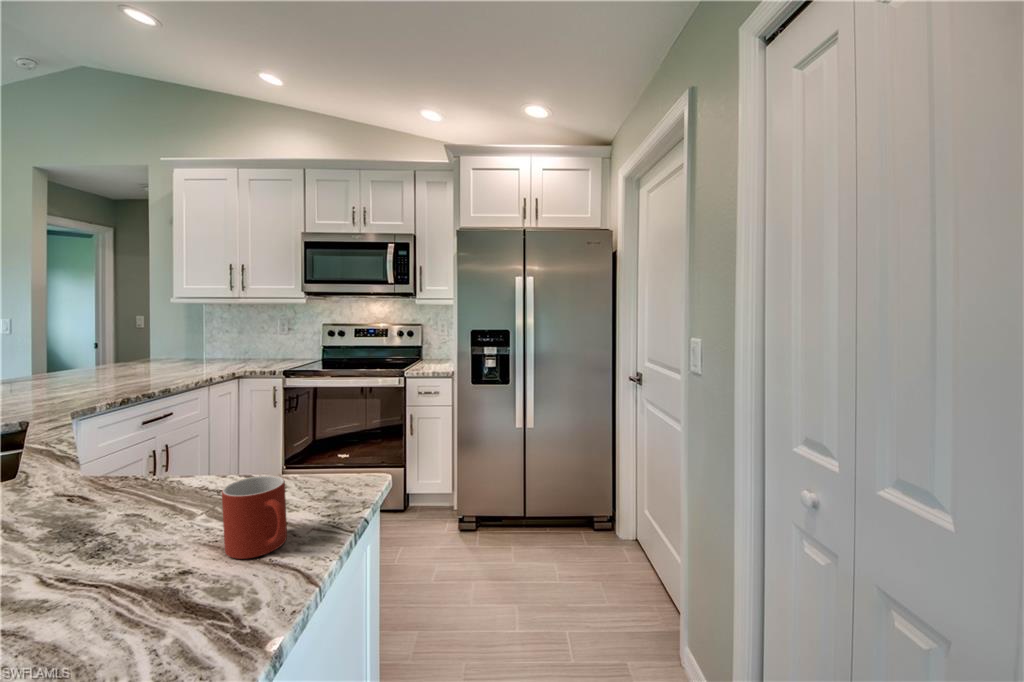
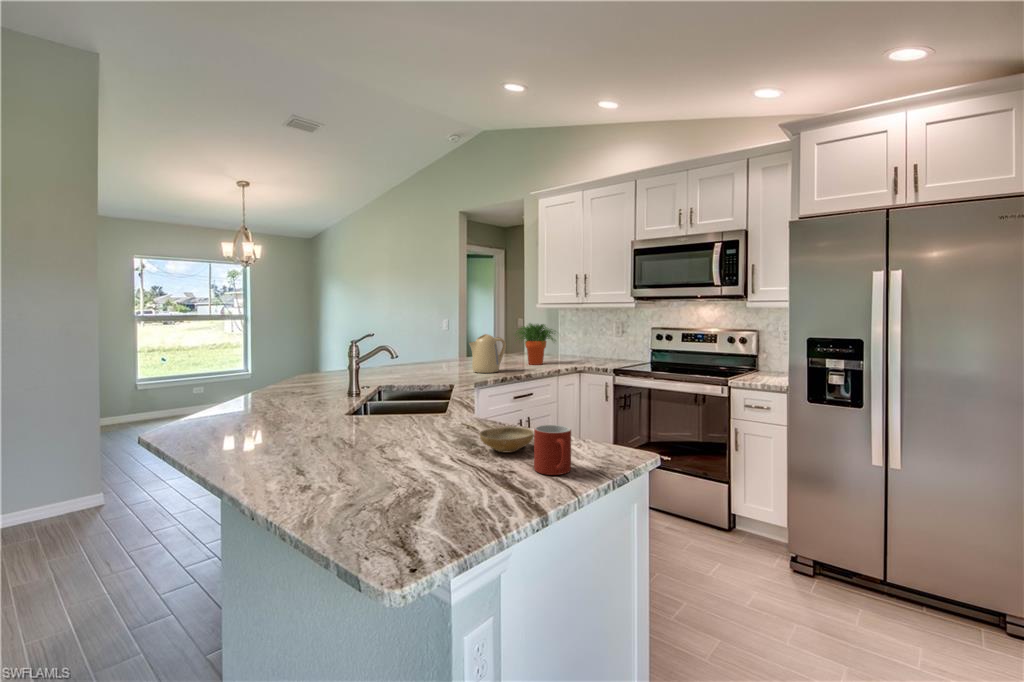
potted plant: none [134,322,209,375] -> present [515,324,555,365]
kettle: none [54,340,125,395] -> present [469,334,506,373]
ceramic bowl: none [103,484,211,536] -> present [480,427,534,452]

